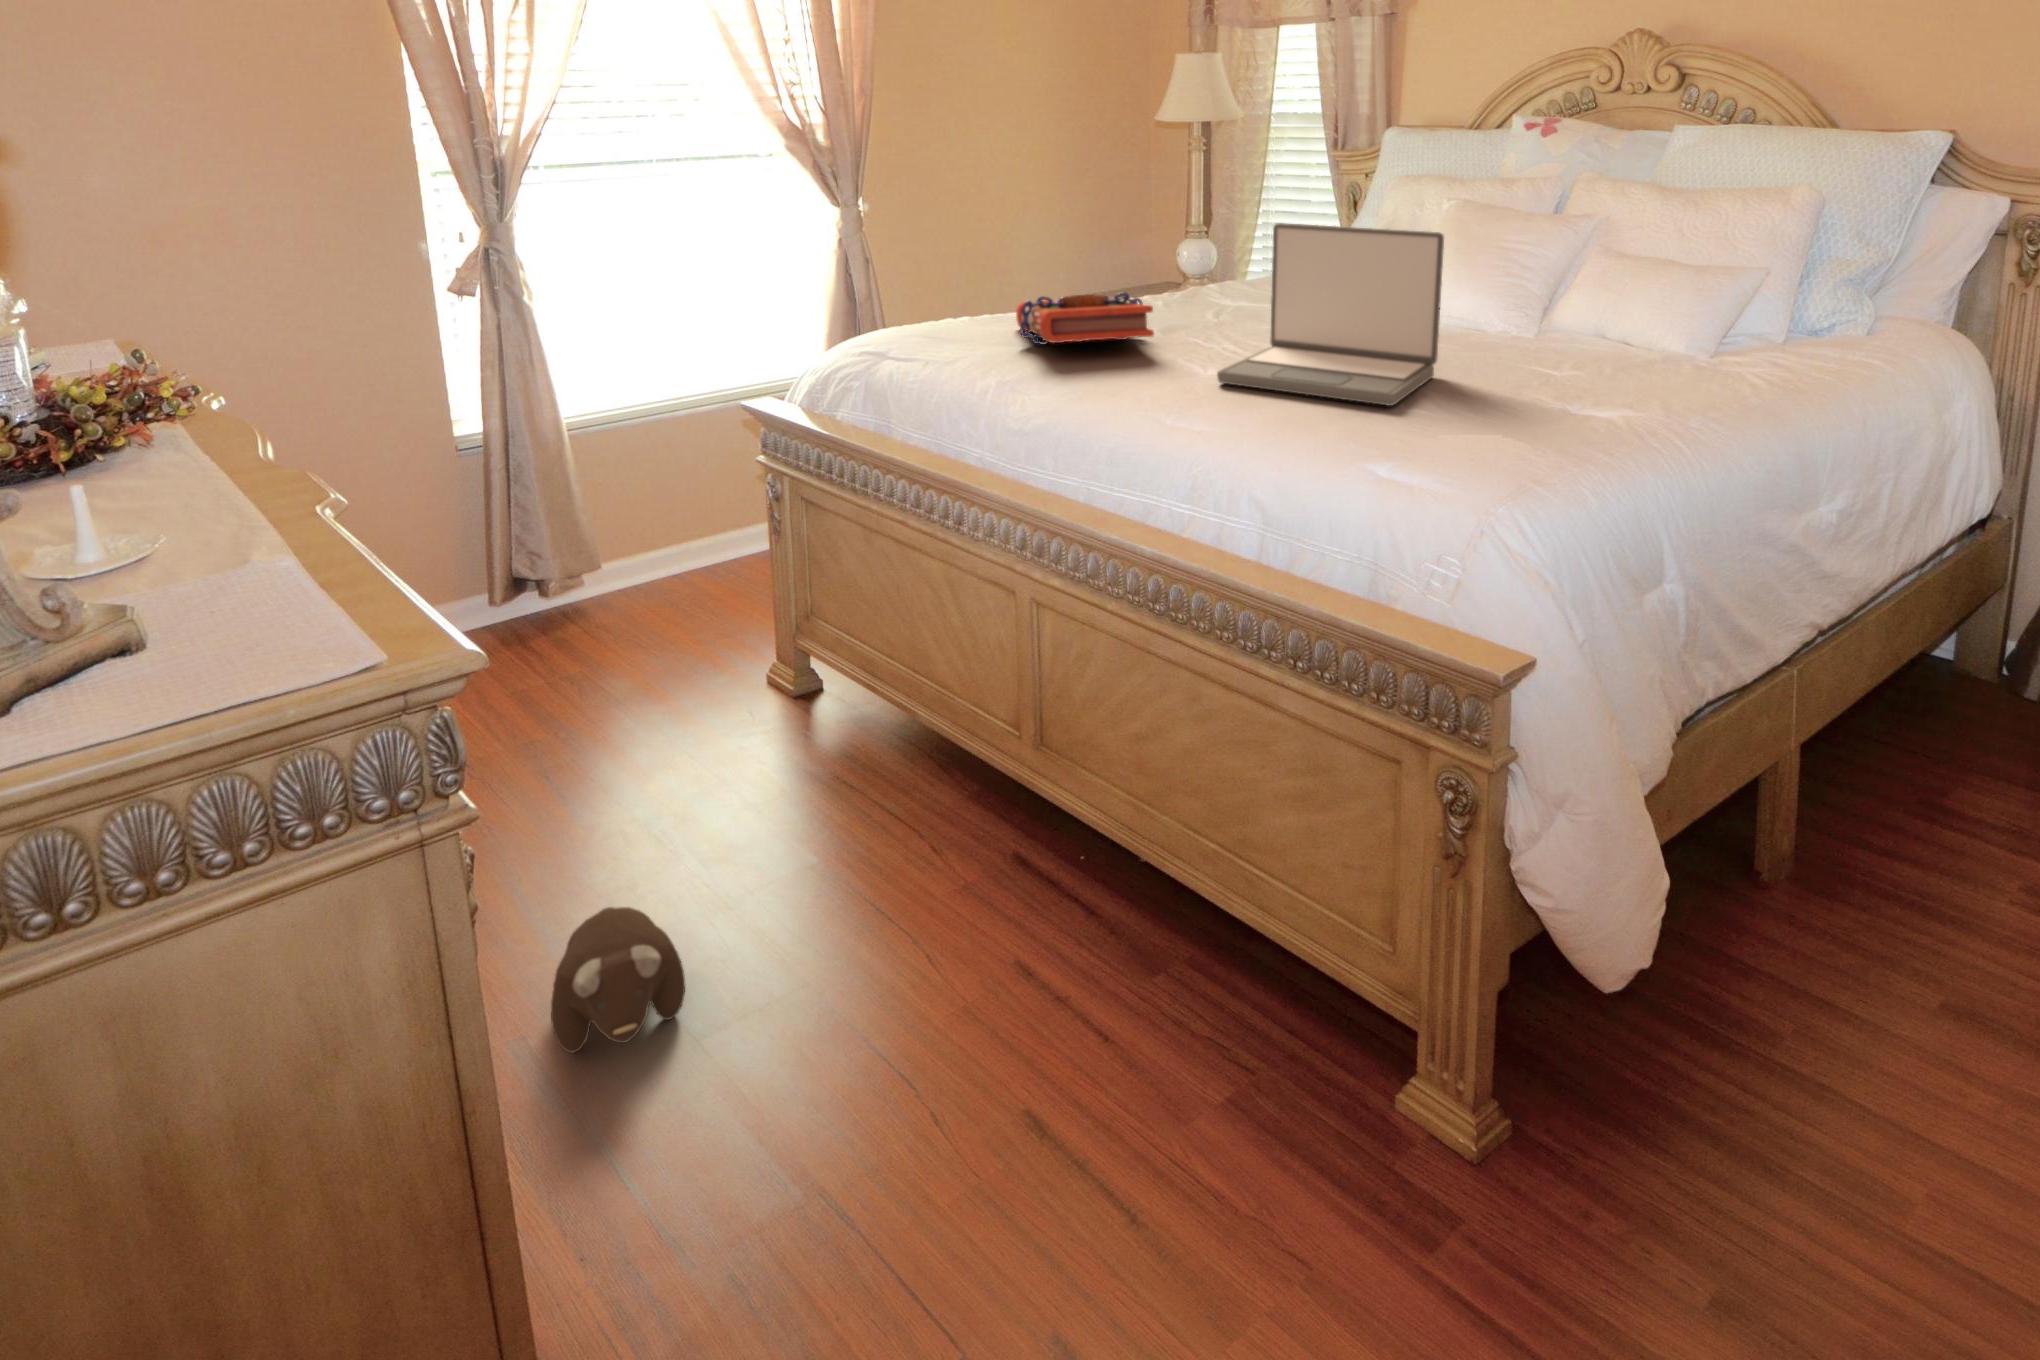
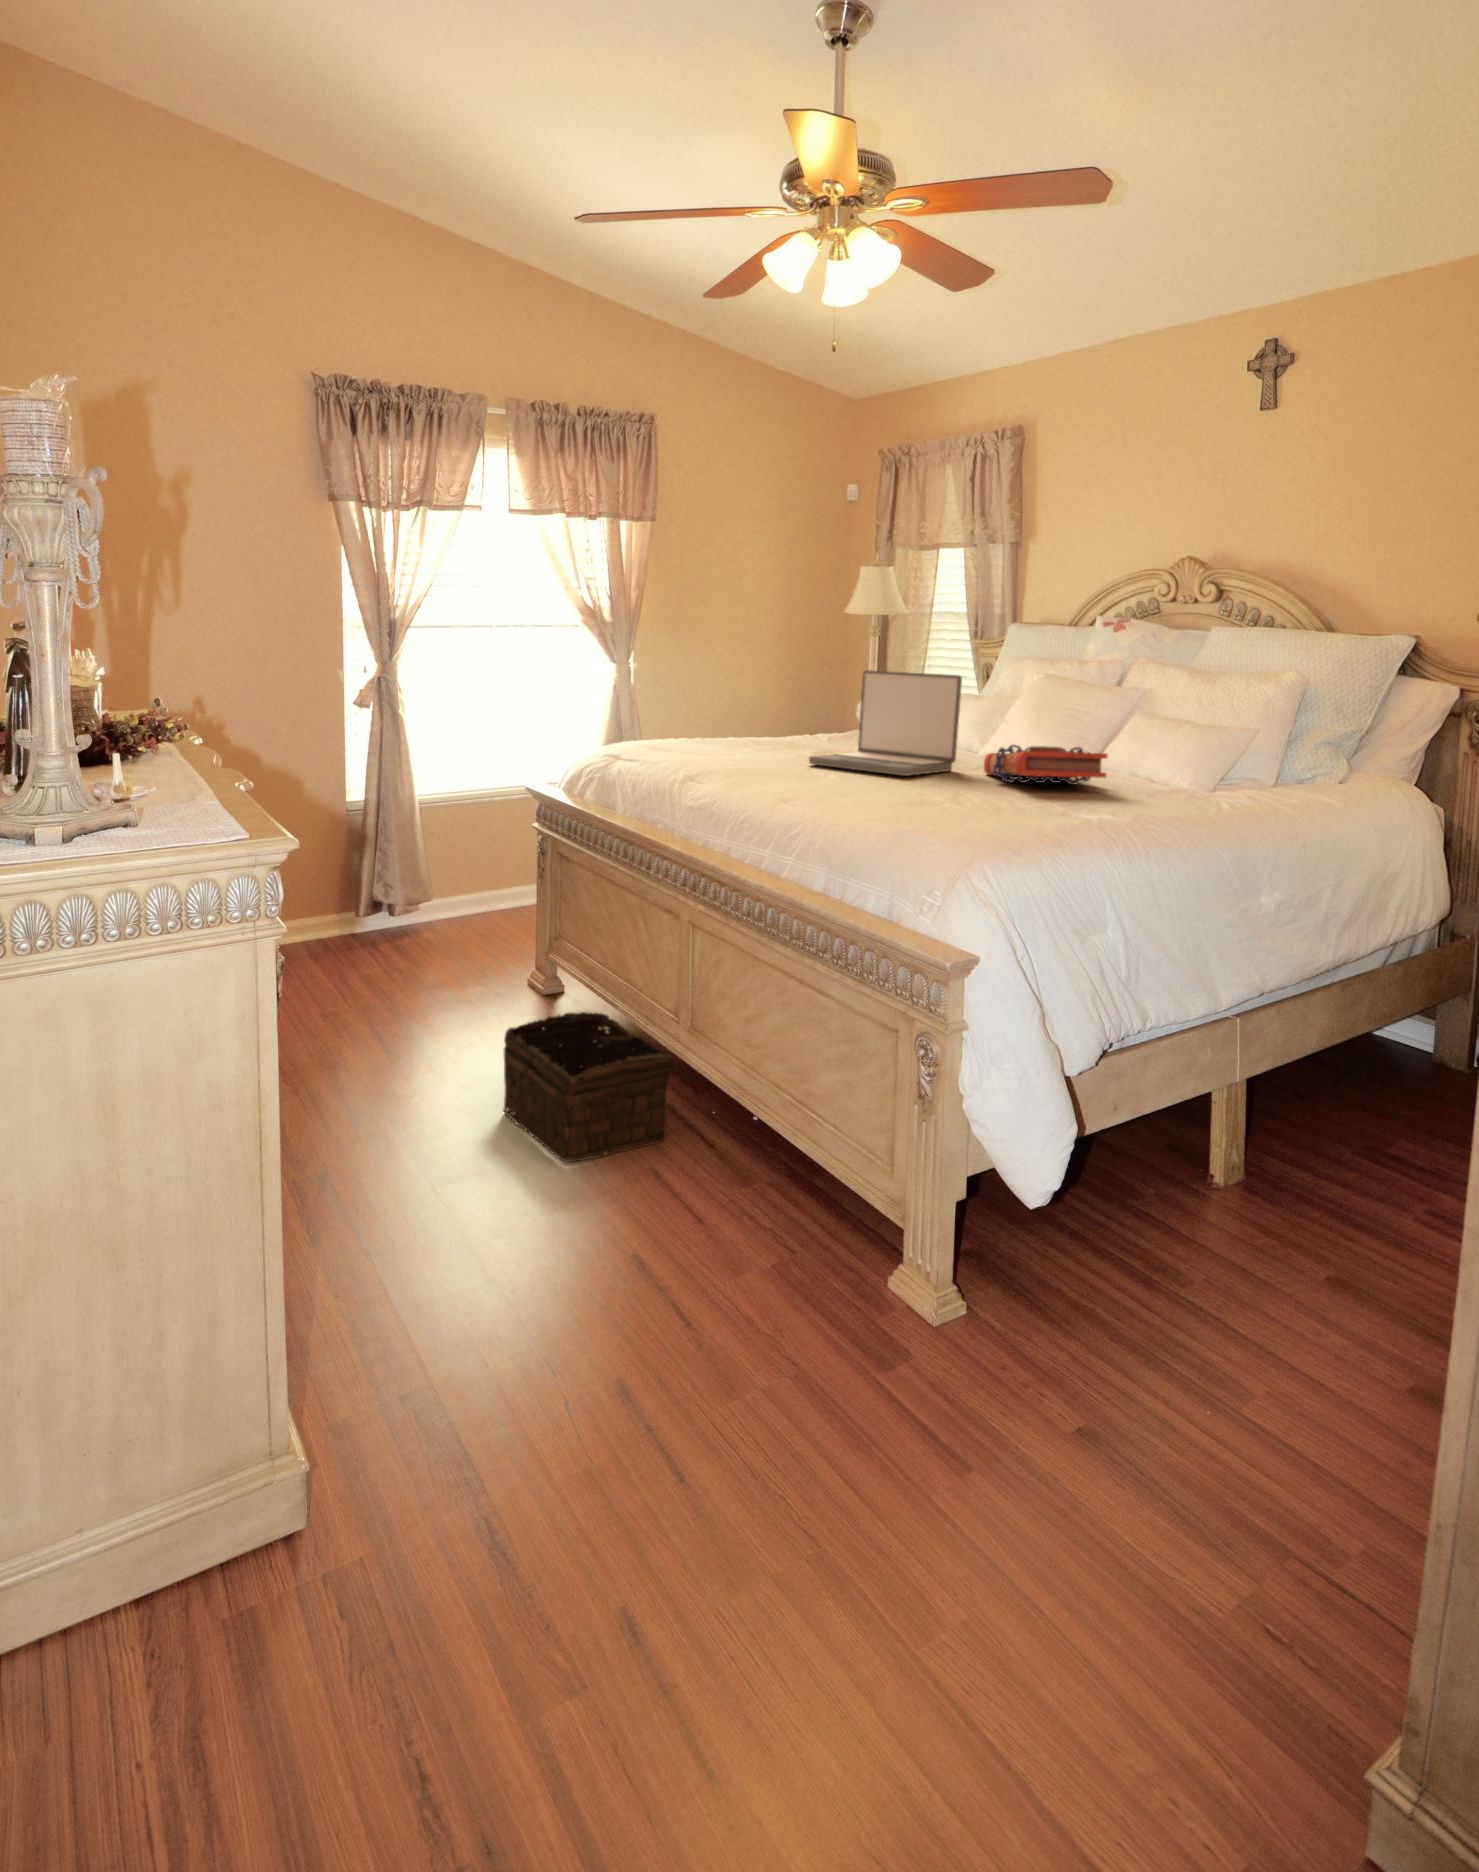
book: present [1016,292,1154,344] -> present [984,744,1108,785]
basket: none [780,855,1108,1251] -> present [504,1012,675,1162]
plush toy: present [551,907,685,1053] -> none [384,1018,456,1087]

